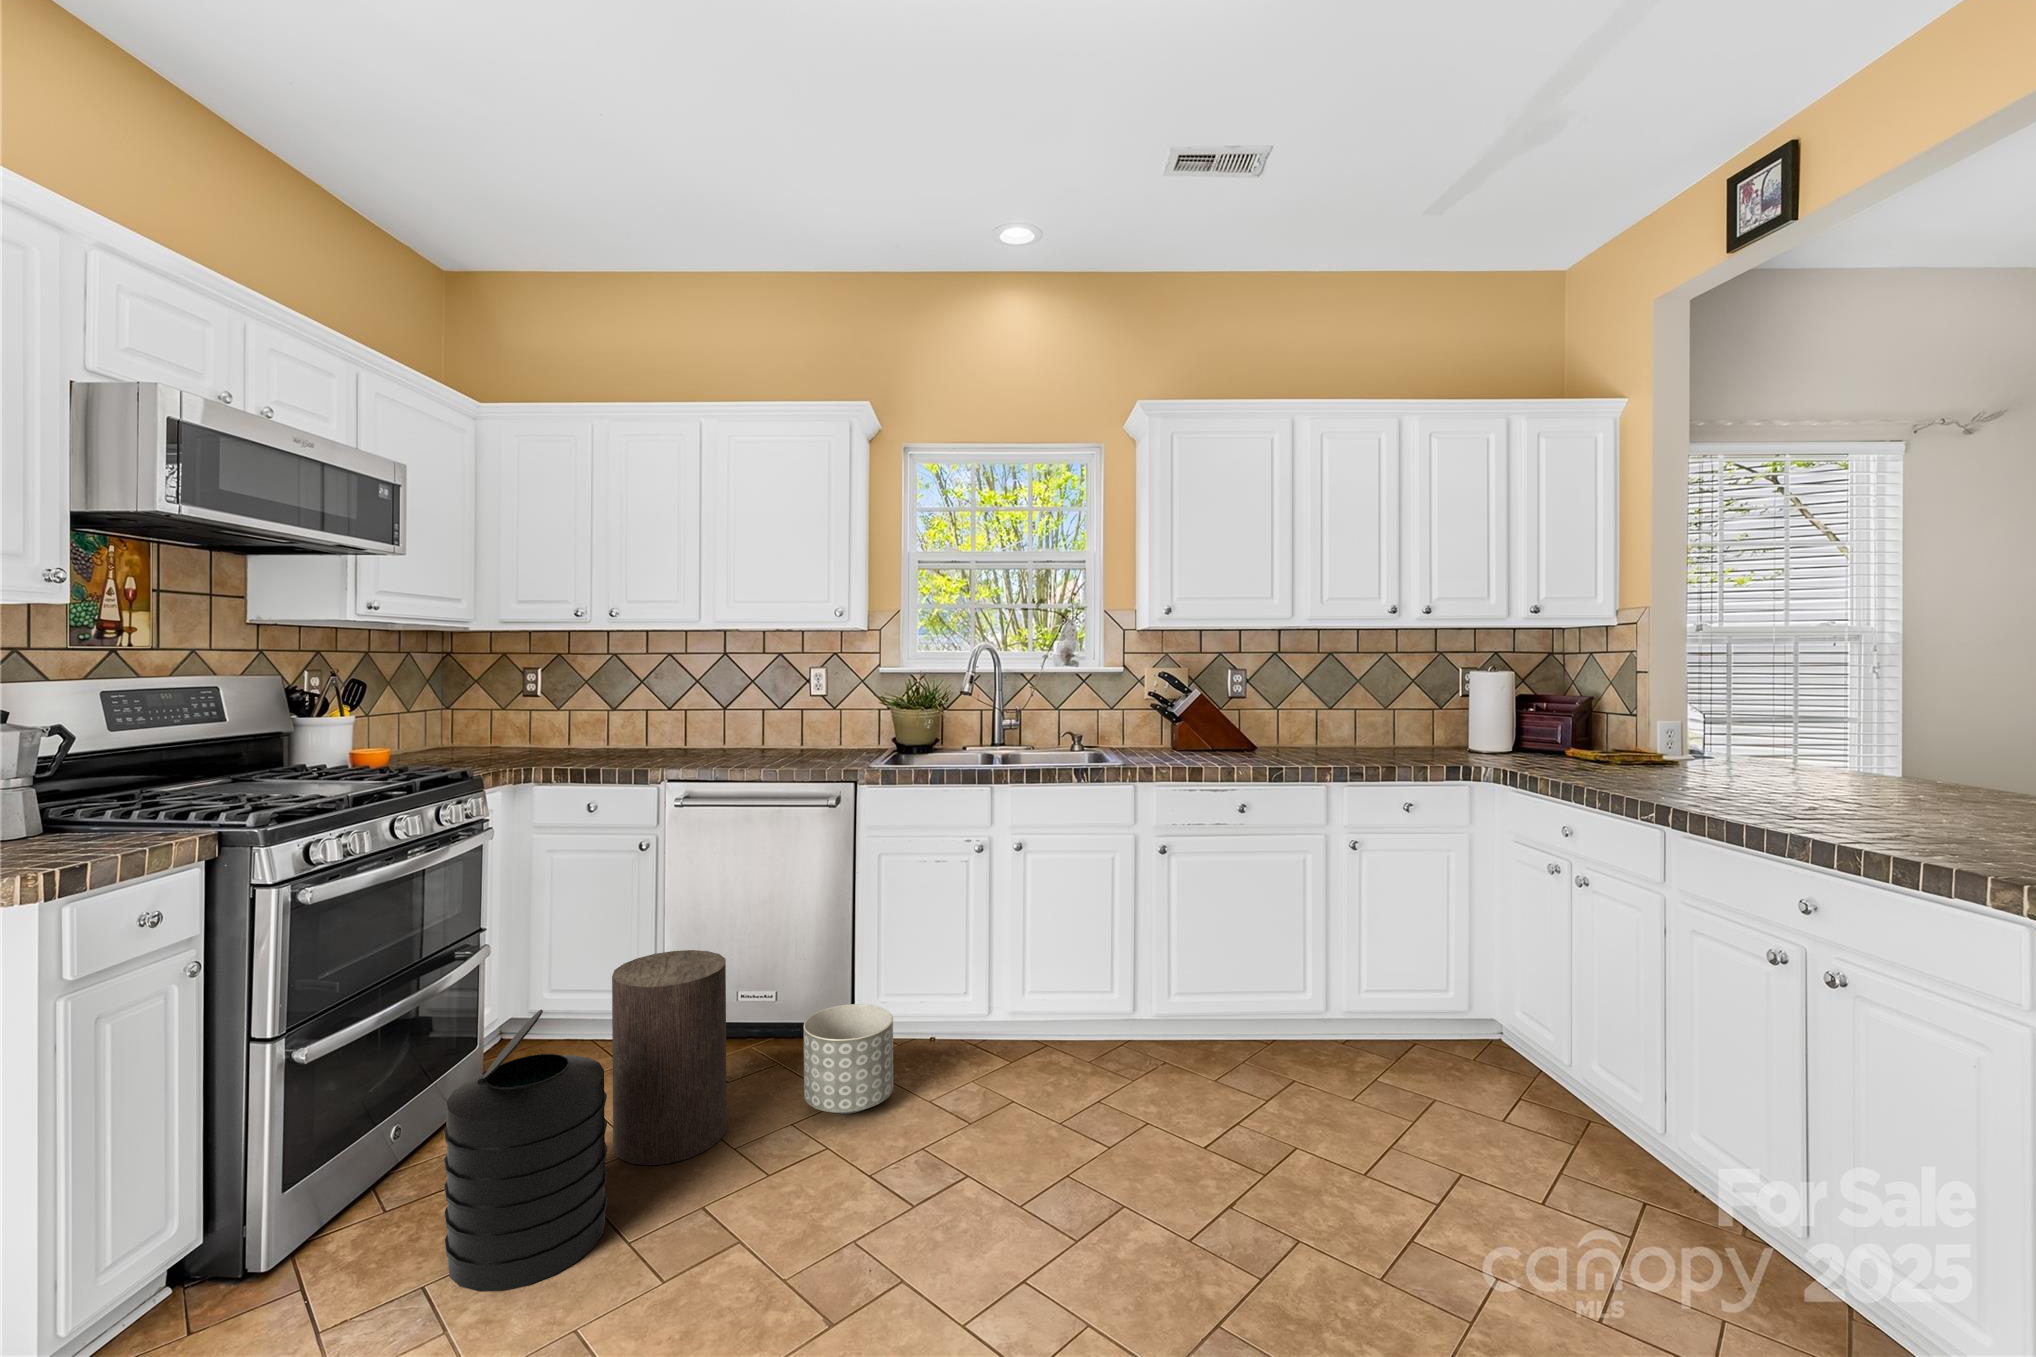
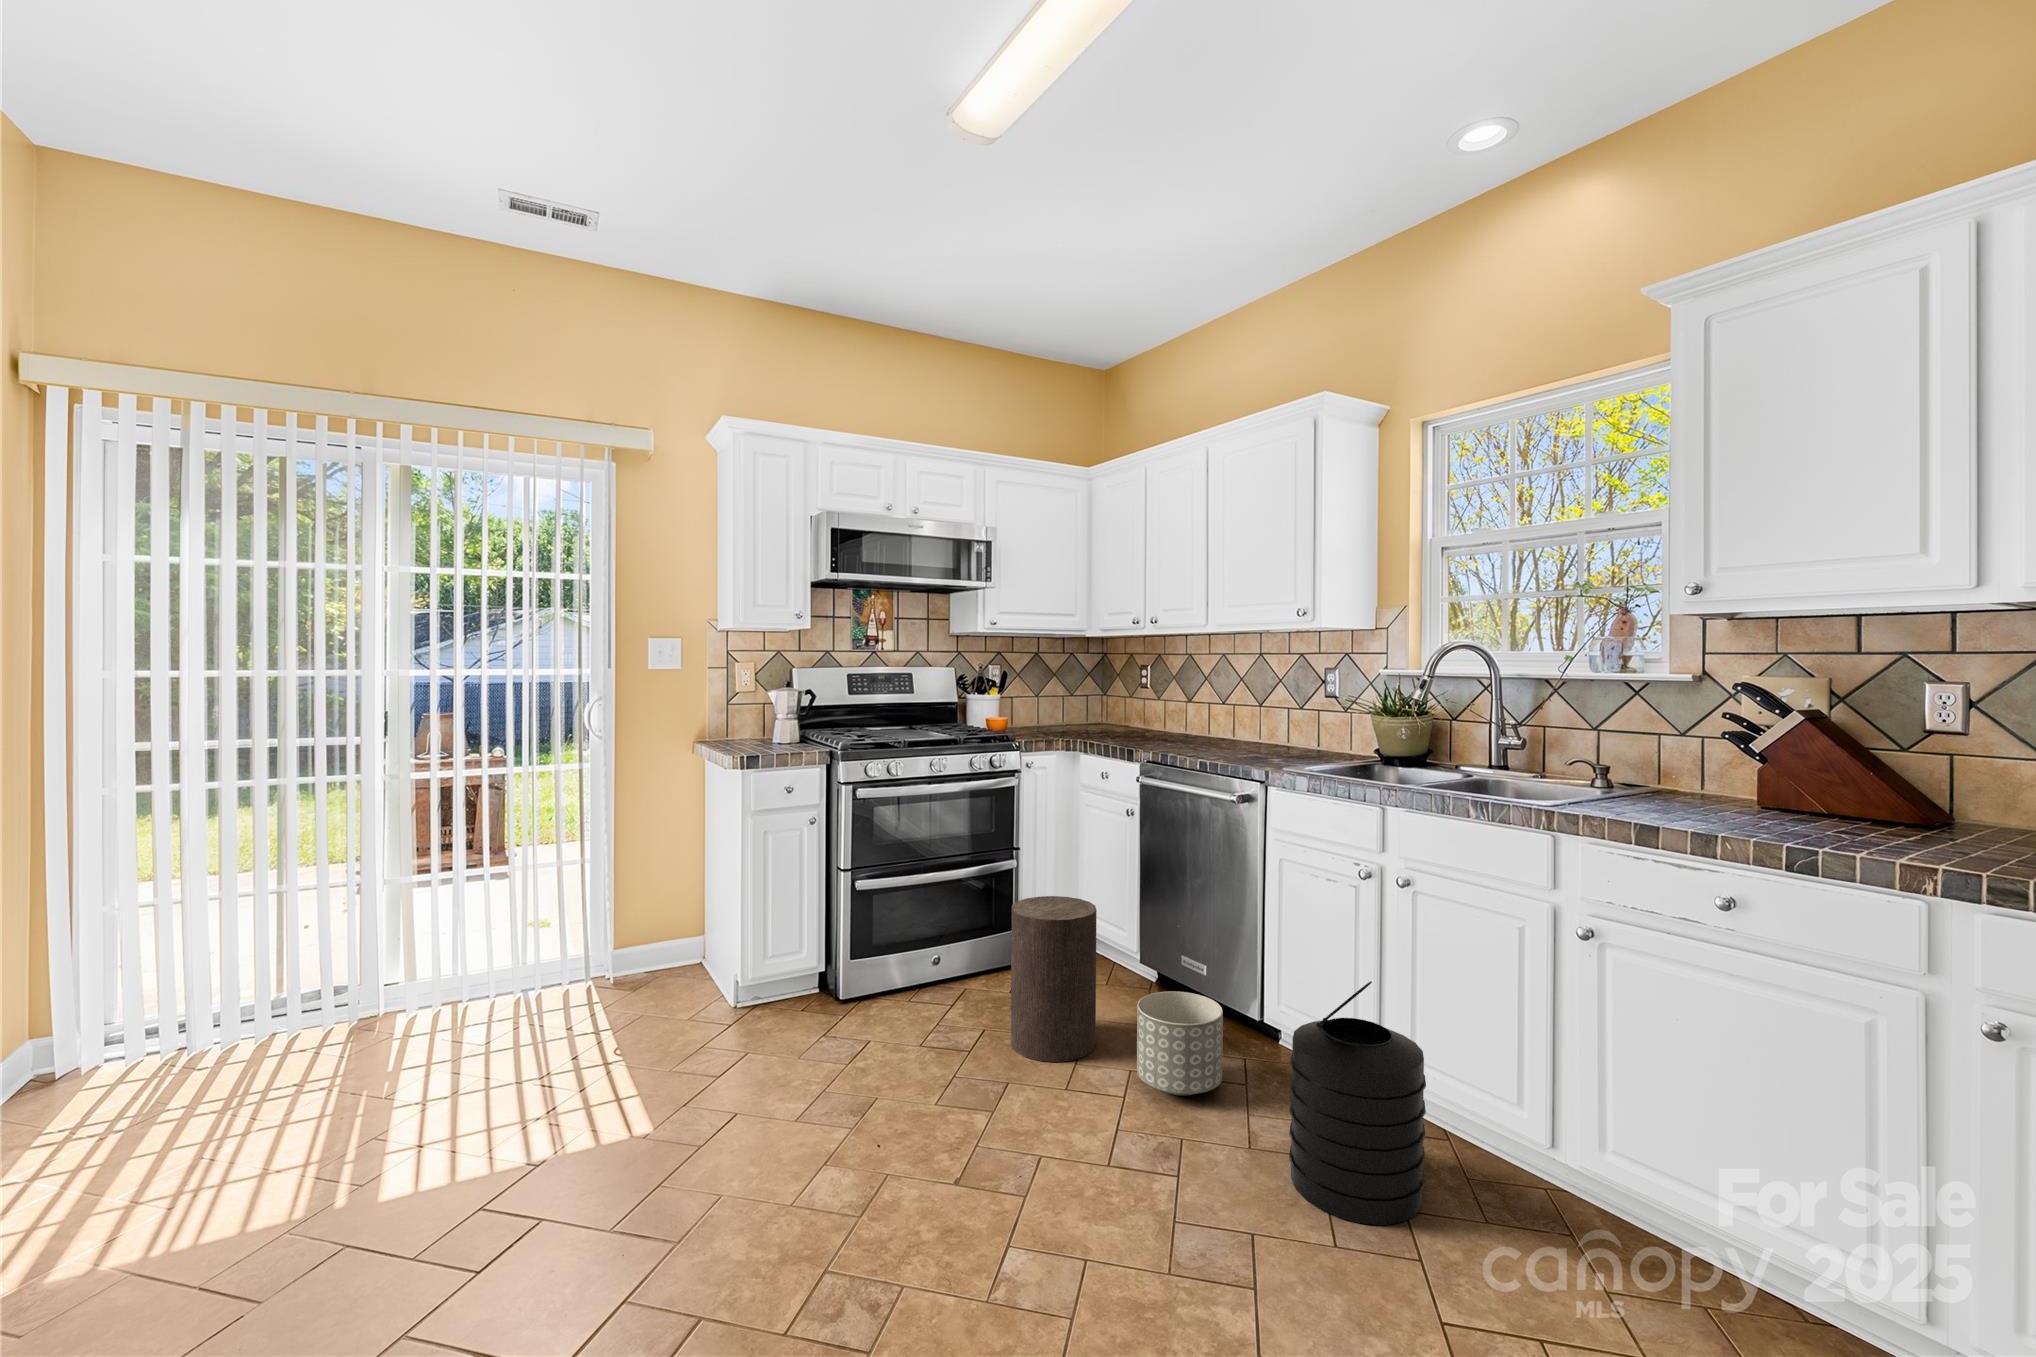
trash can: present [444,1010,608,1291] -> present [1289,981,1426,1225]

